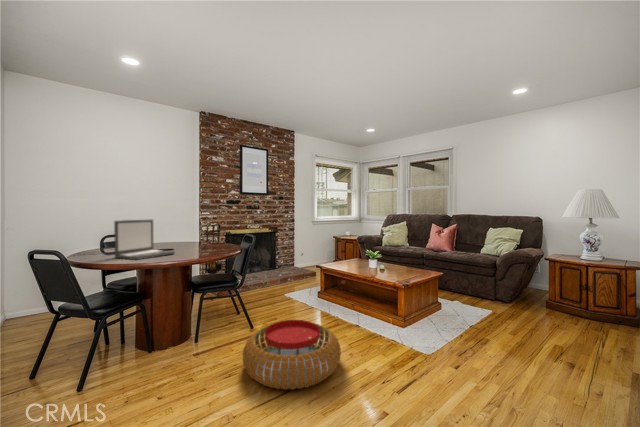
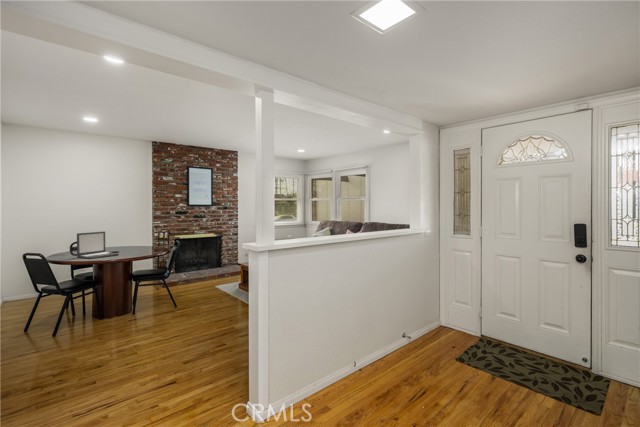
pouf: present [243,320,341,390] -> none [156,299,223,337]

